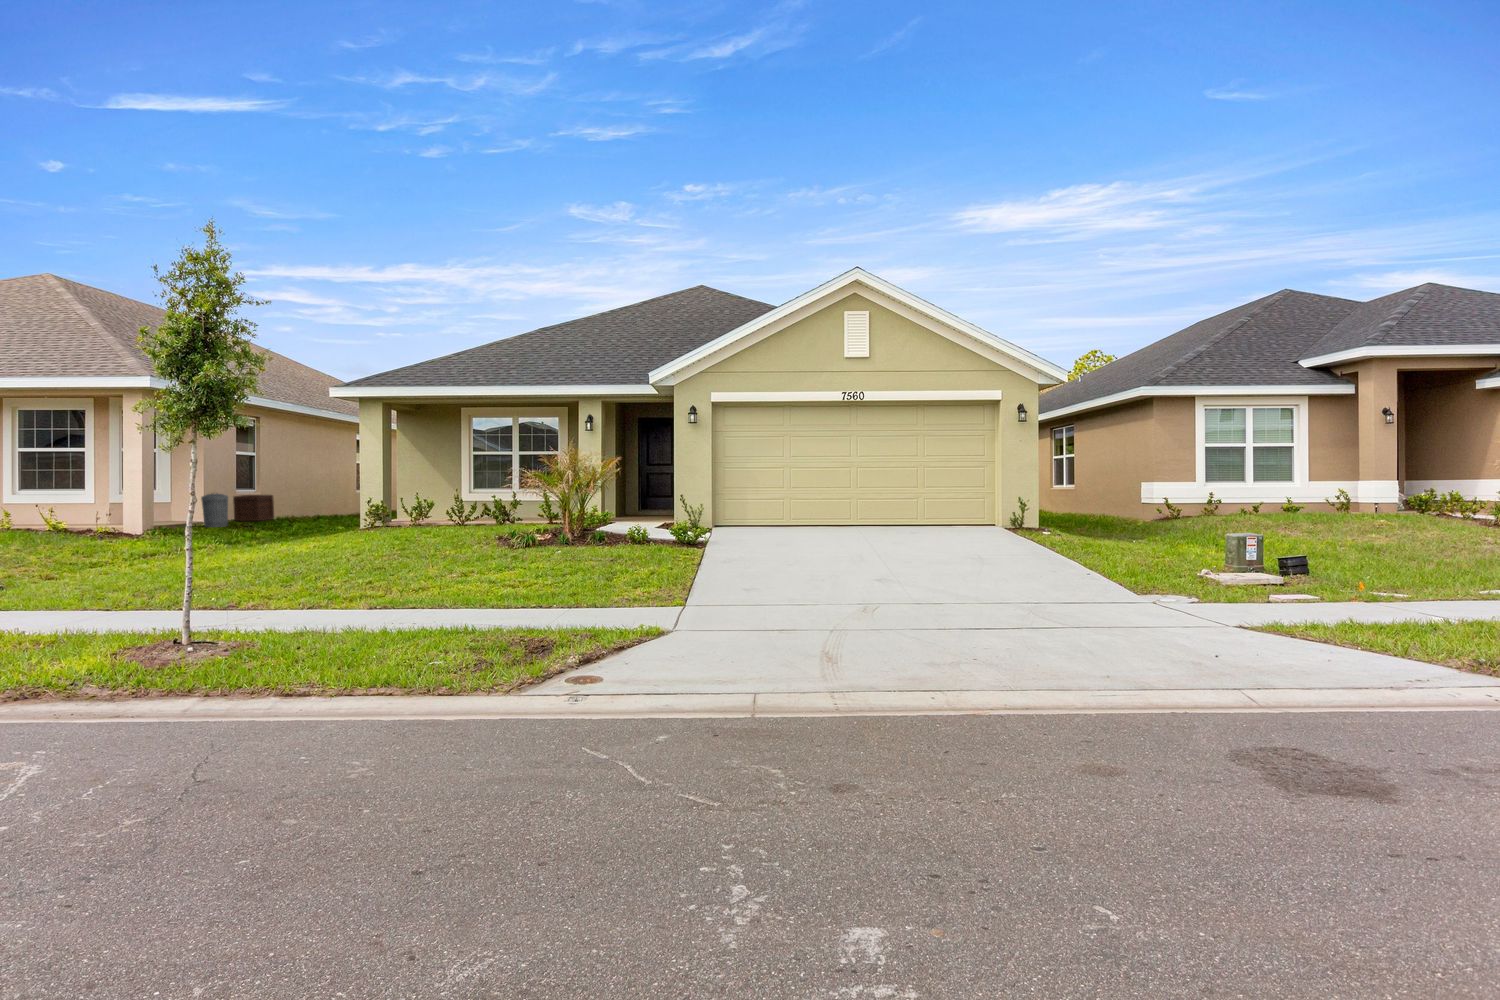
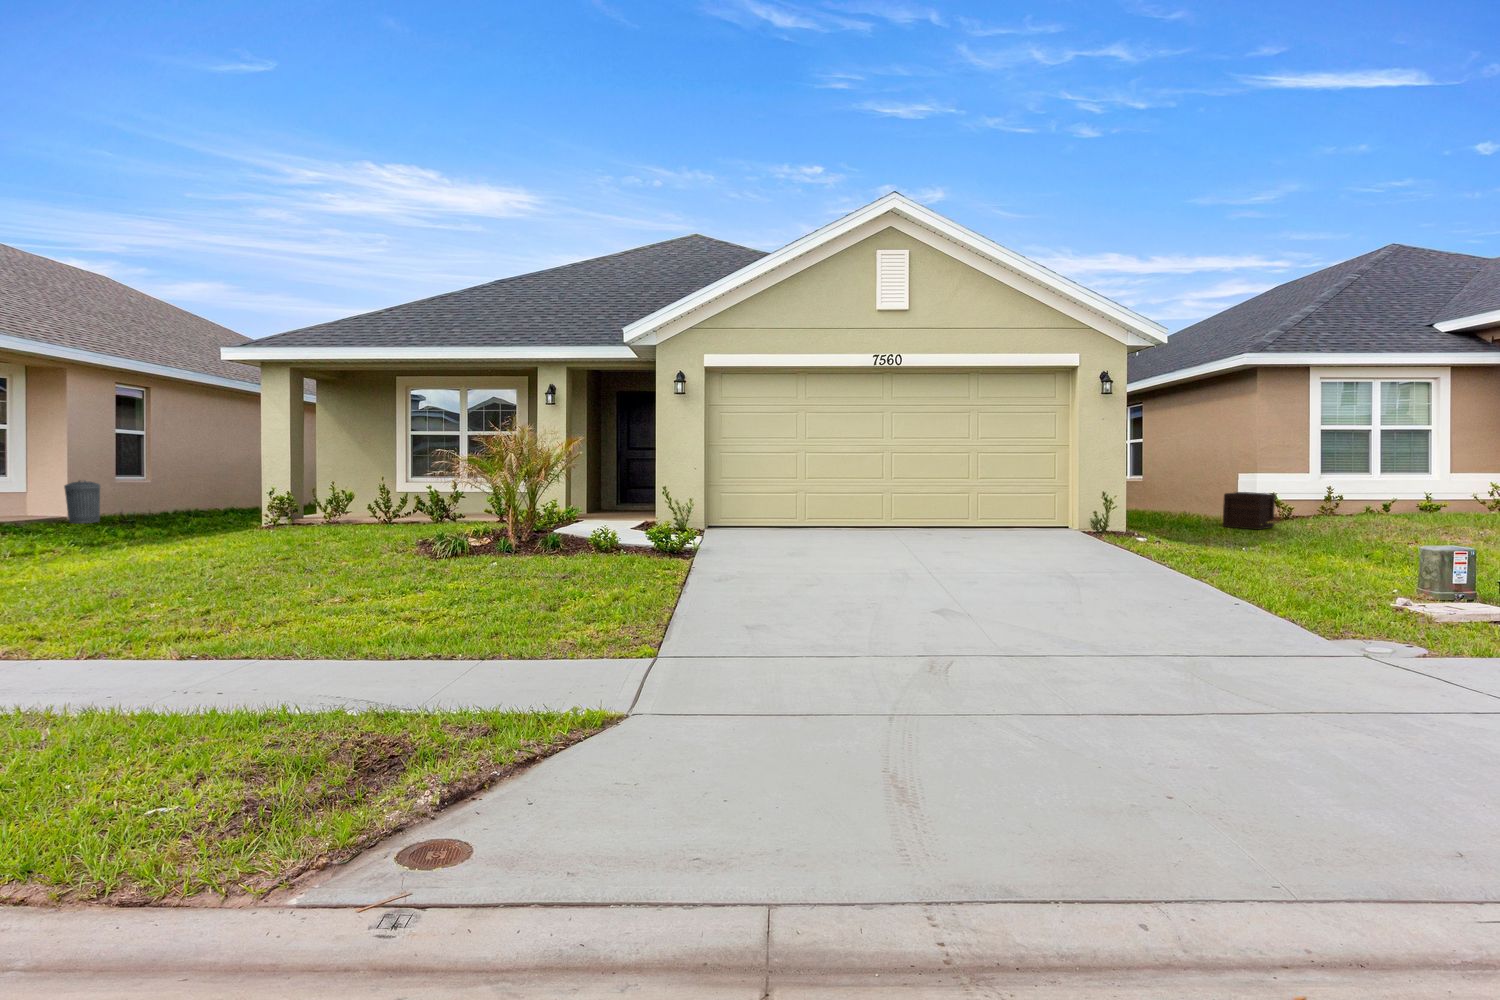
wooden crate: present [233,495,274,521] -> present [1223,492,1275,530]

